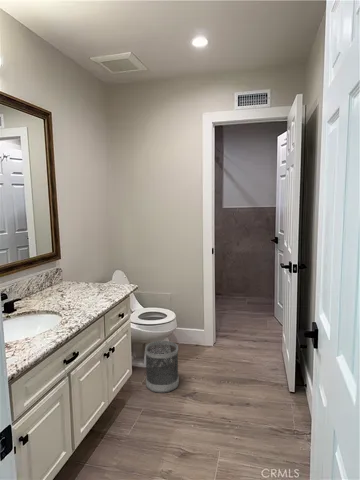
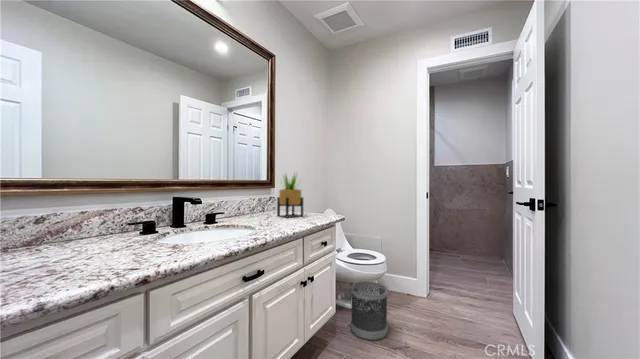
potted plant: none [68,246,98,295] -> present [277,175,303,218]

